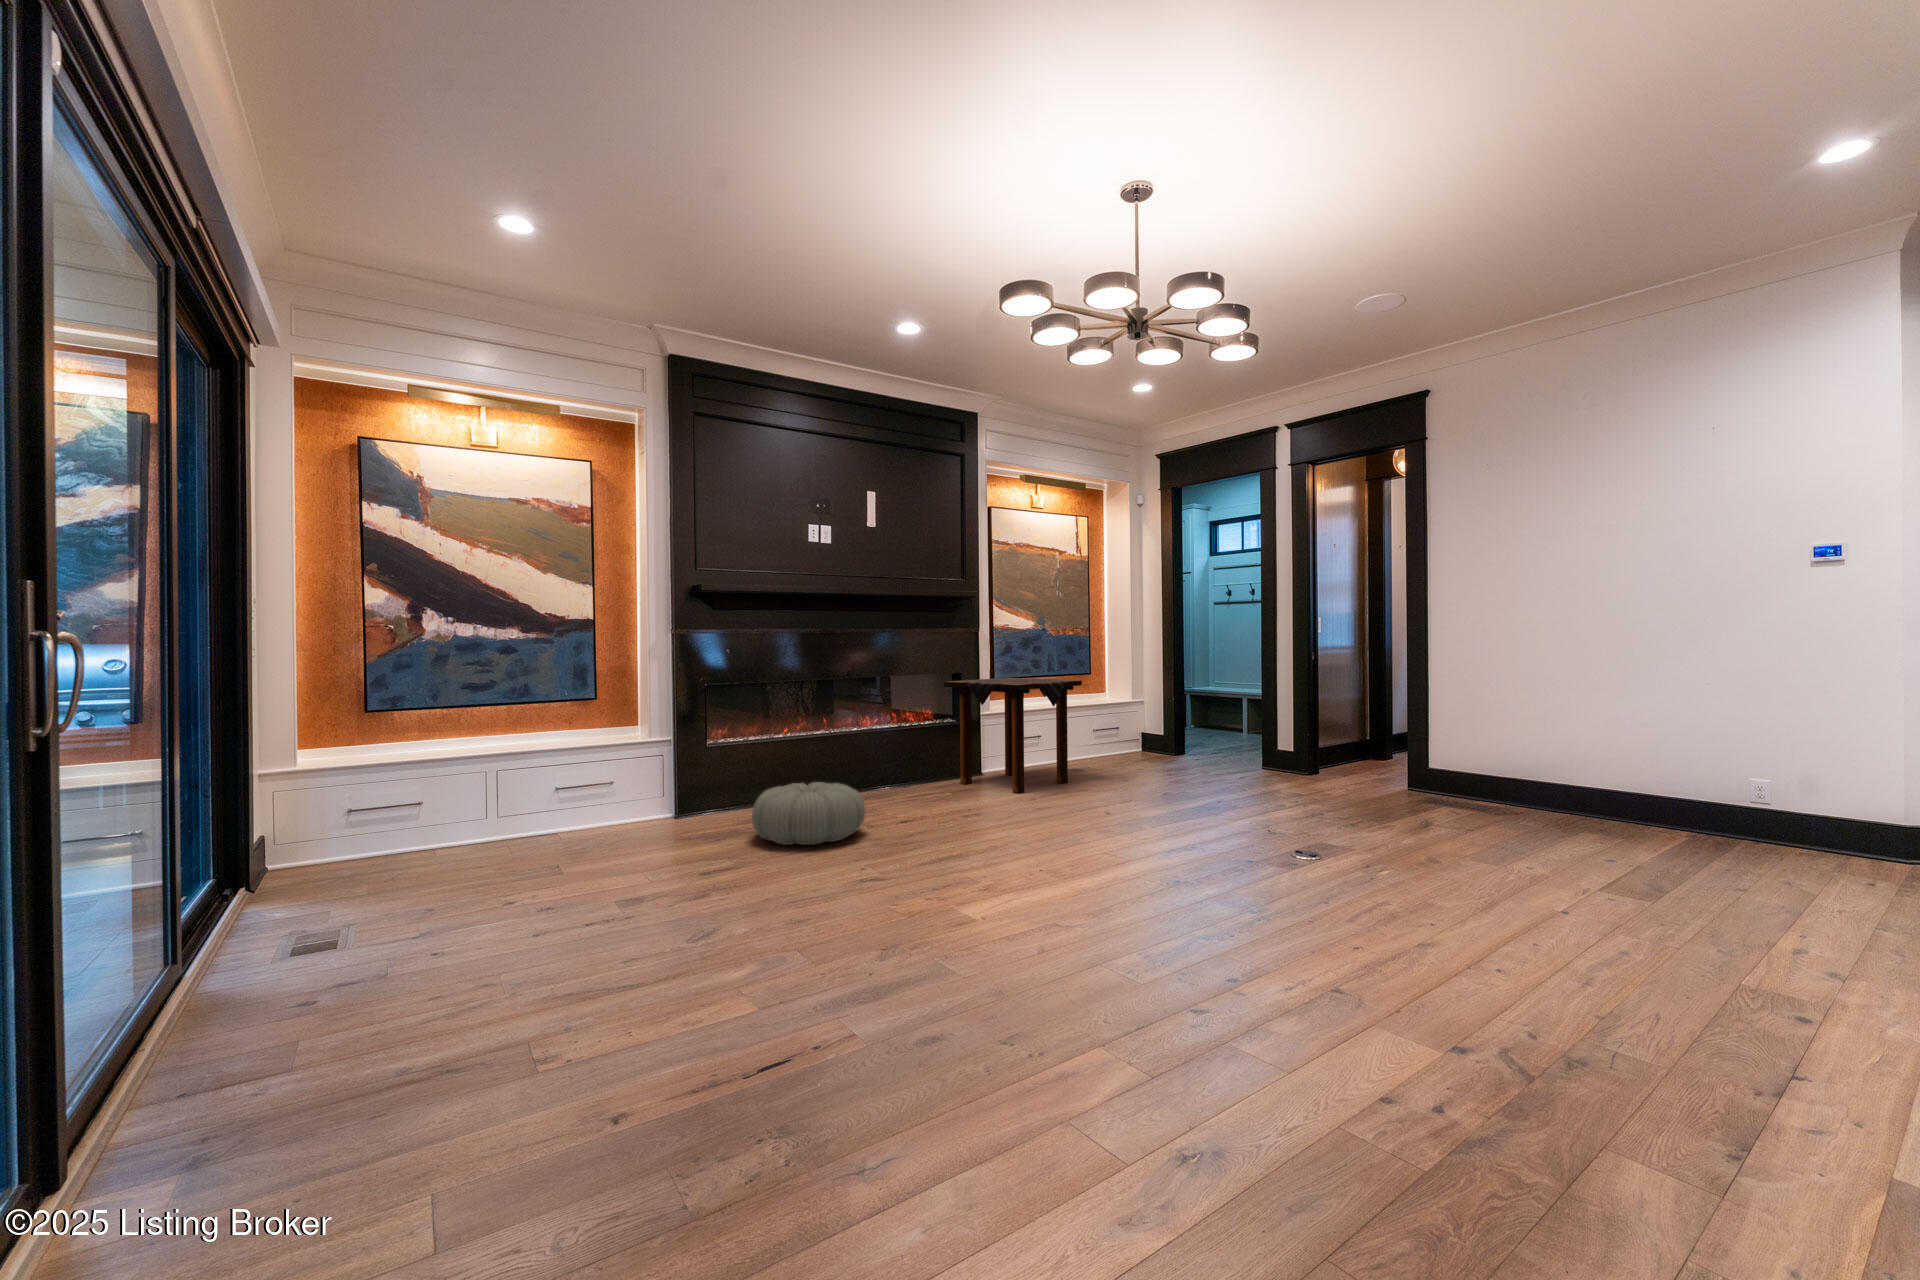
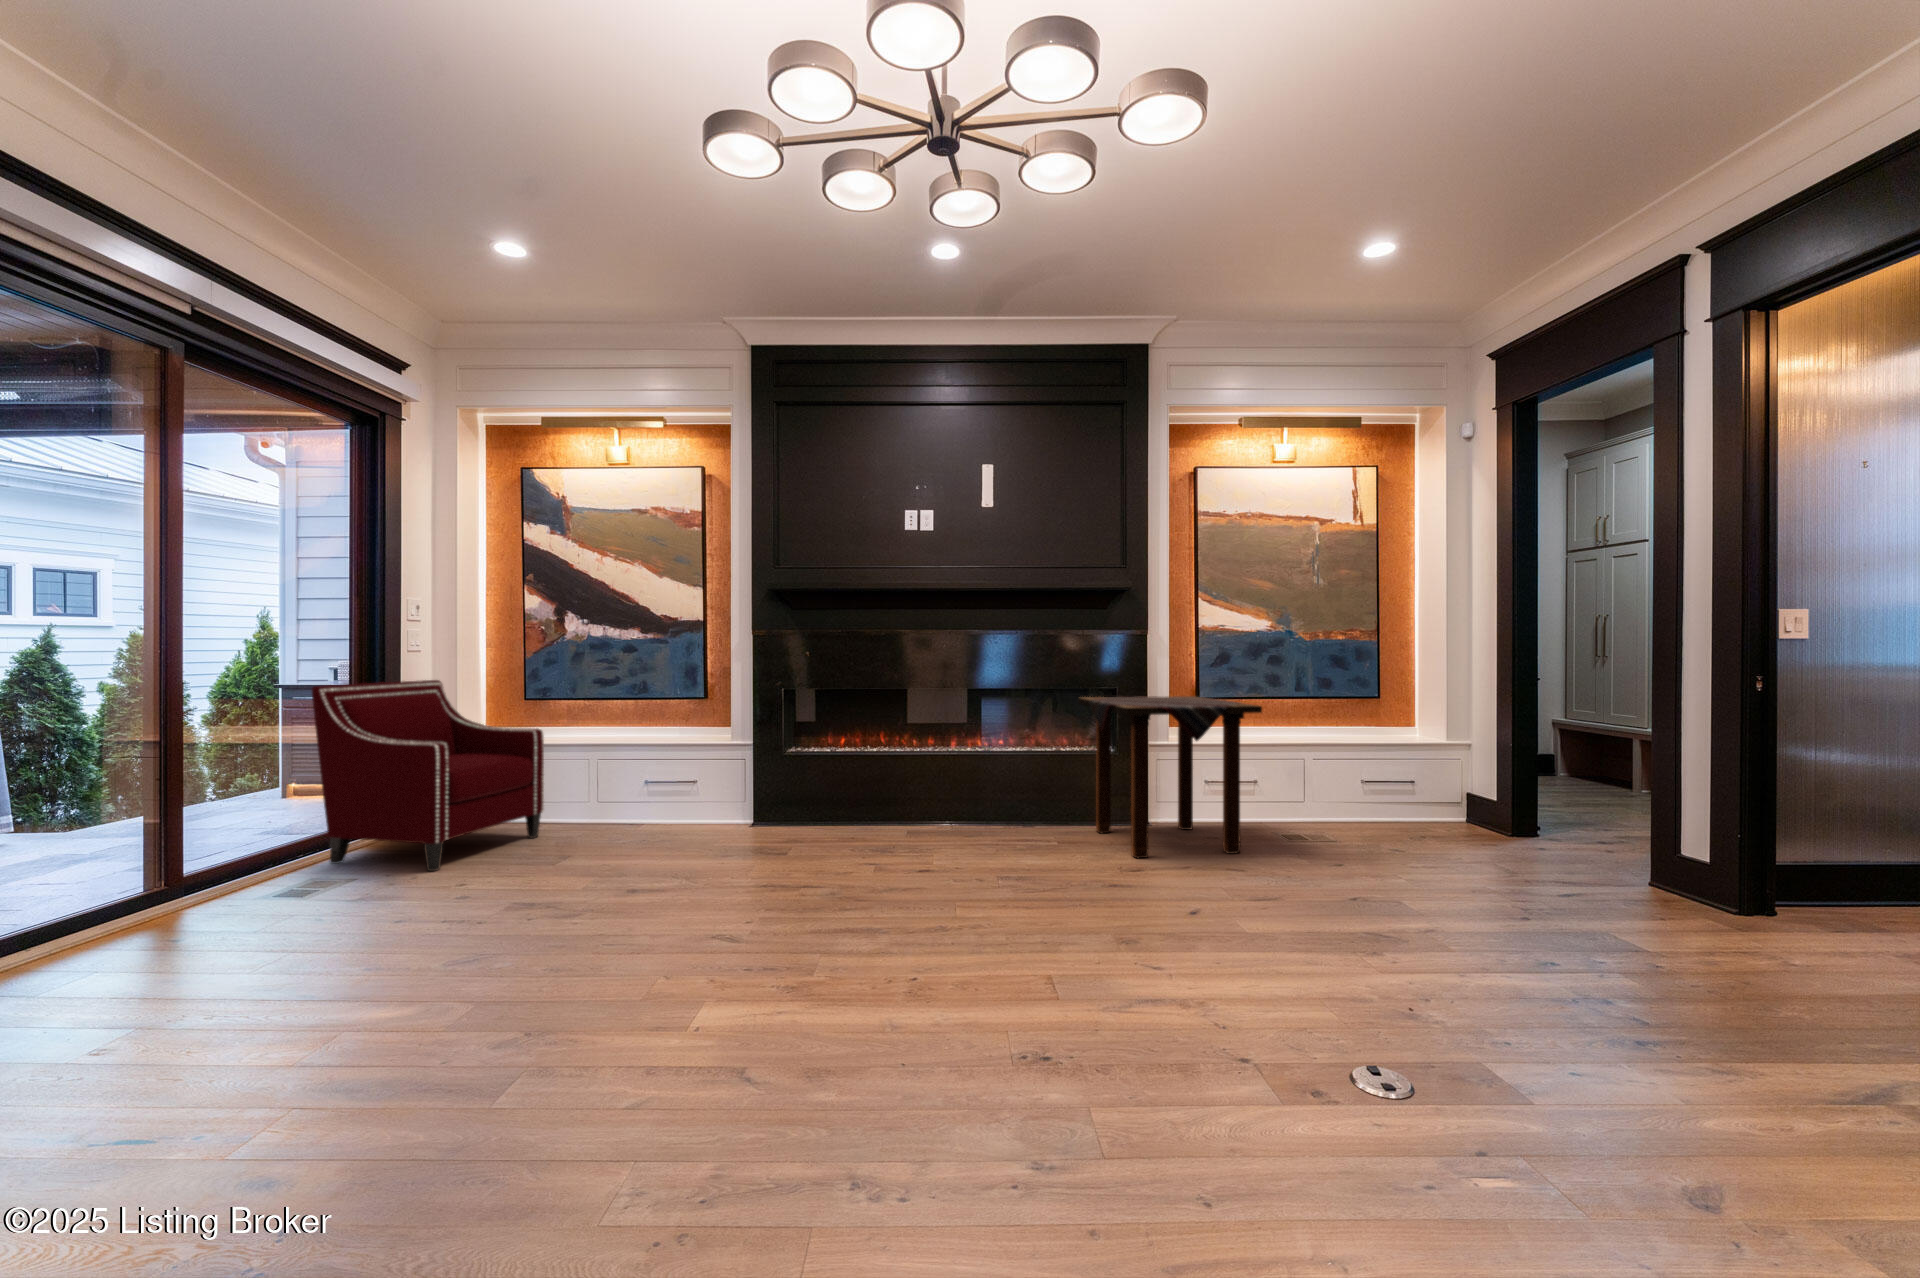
armchair: none [223,691,475,917] -> present [312,680,544,871]
pouf: present [752,782,865,845] -> none [727,807,860,884]

